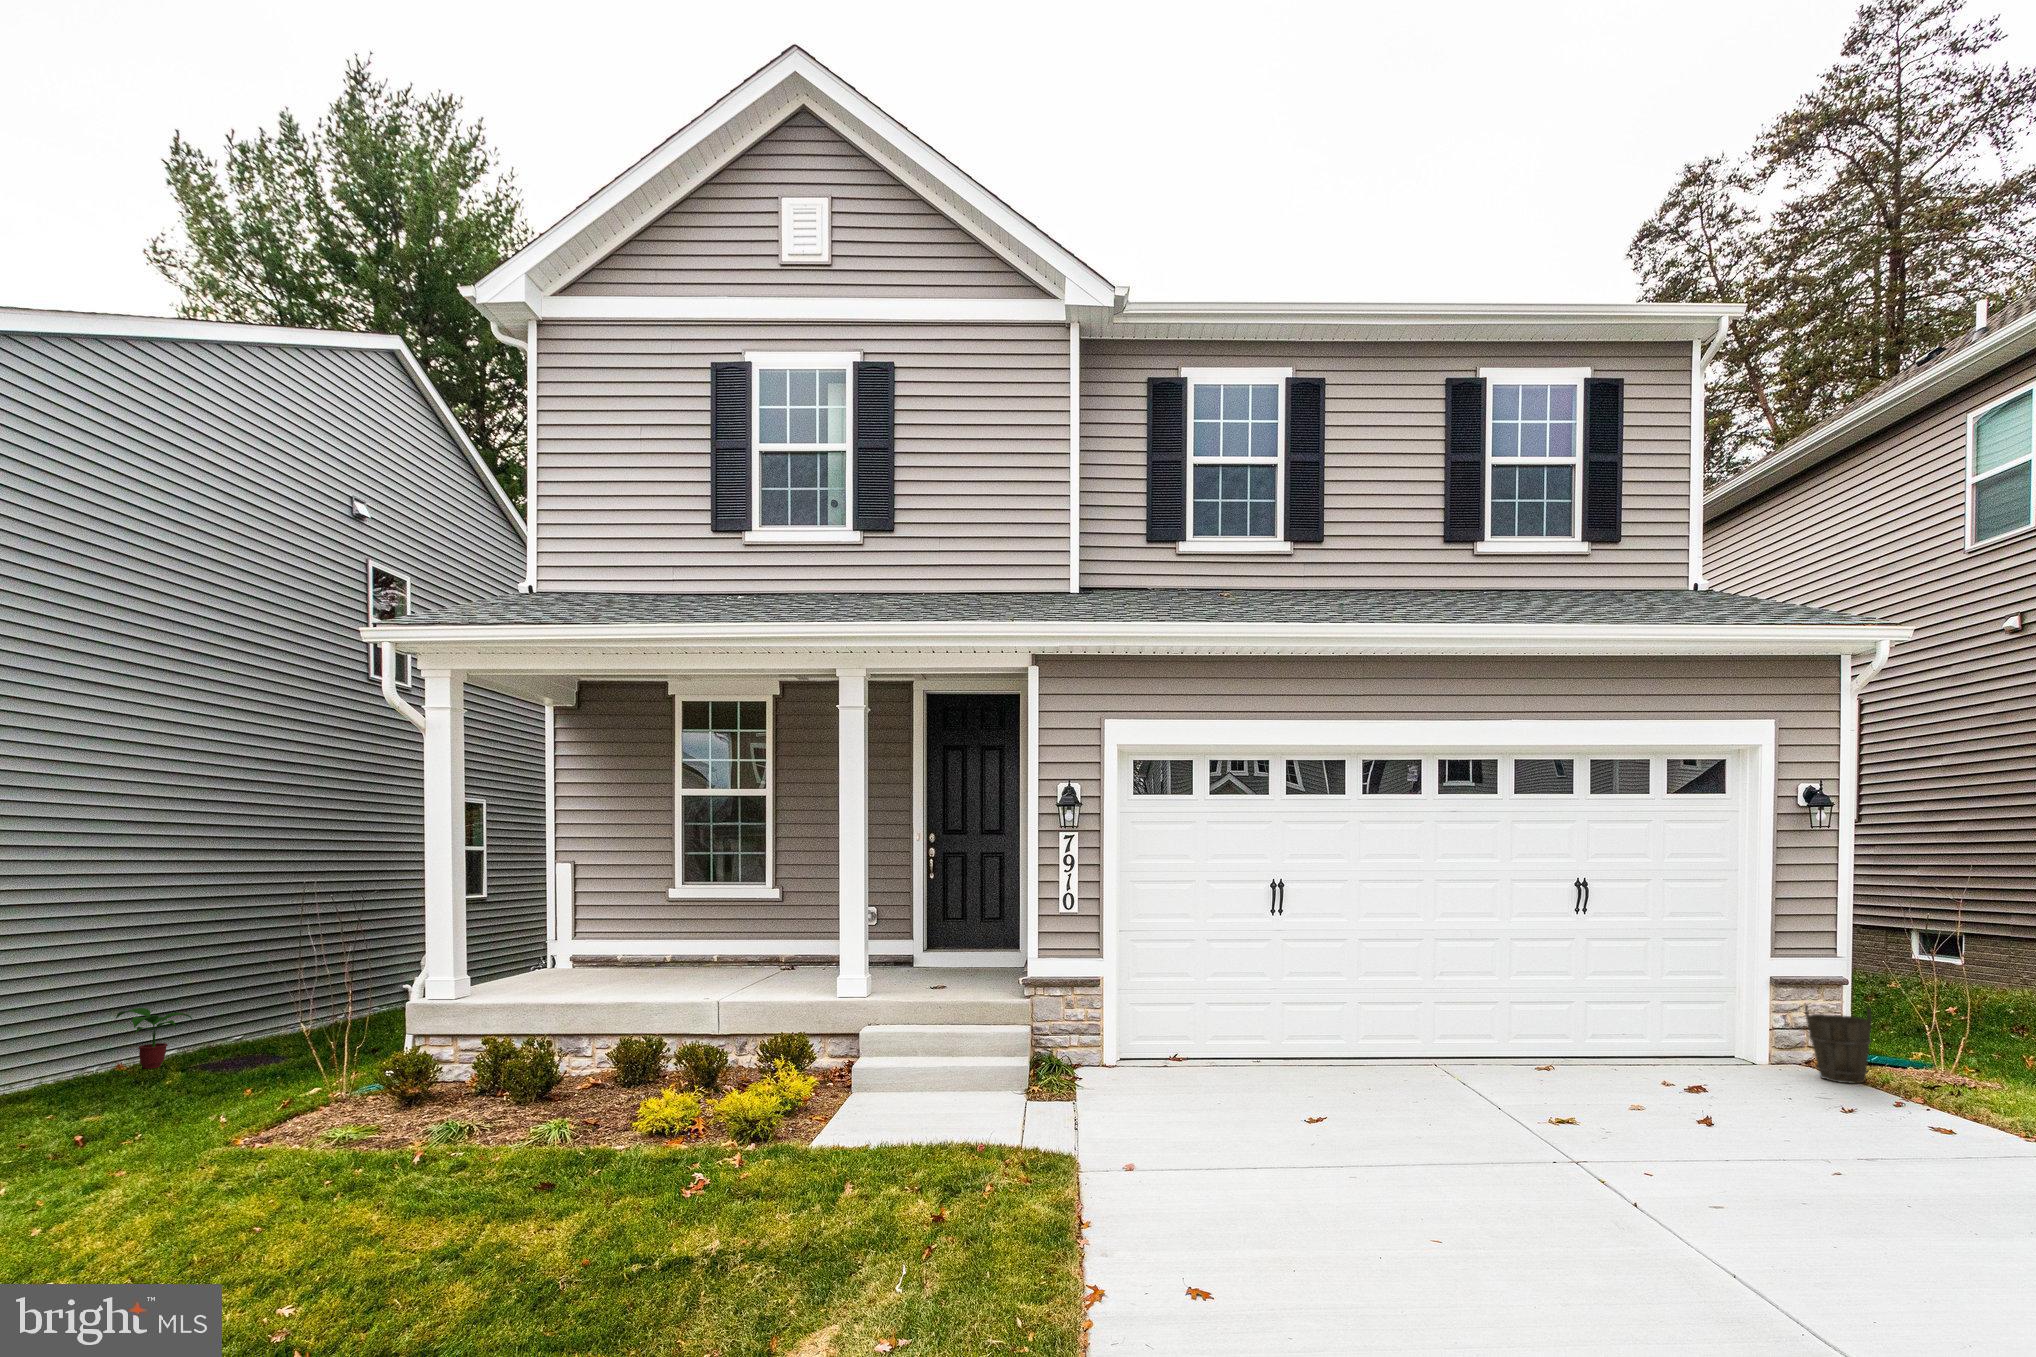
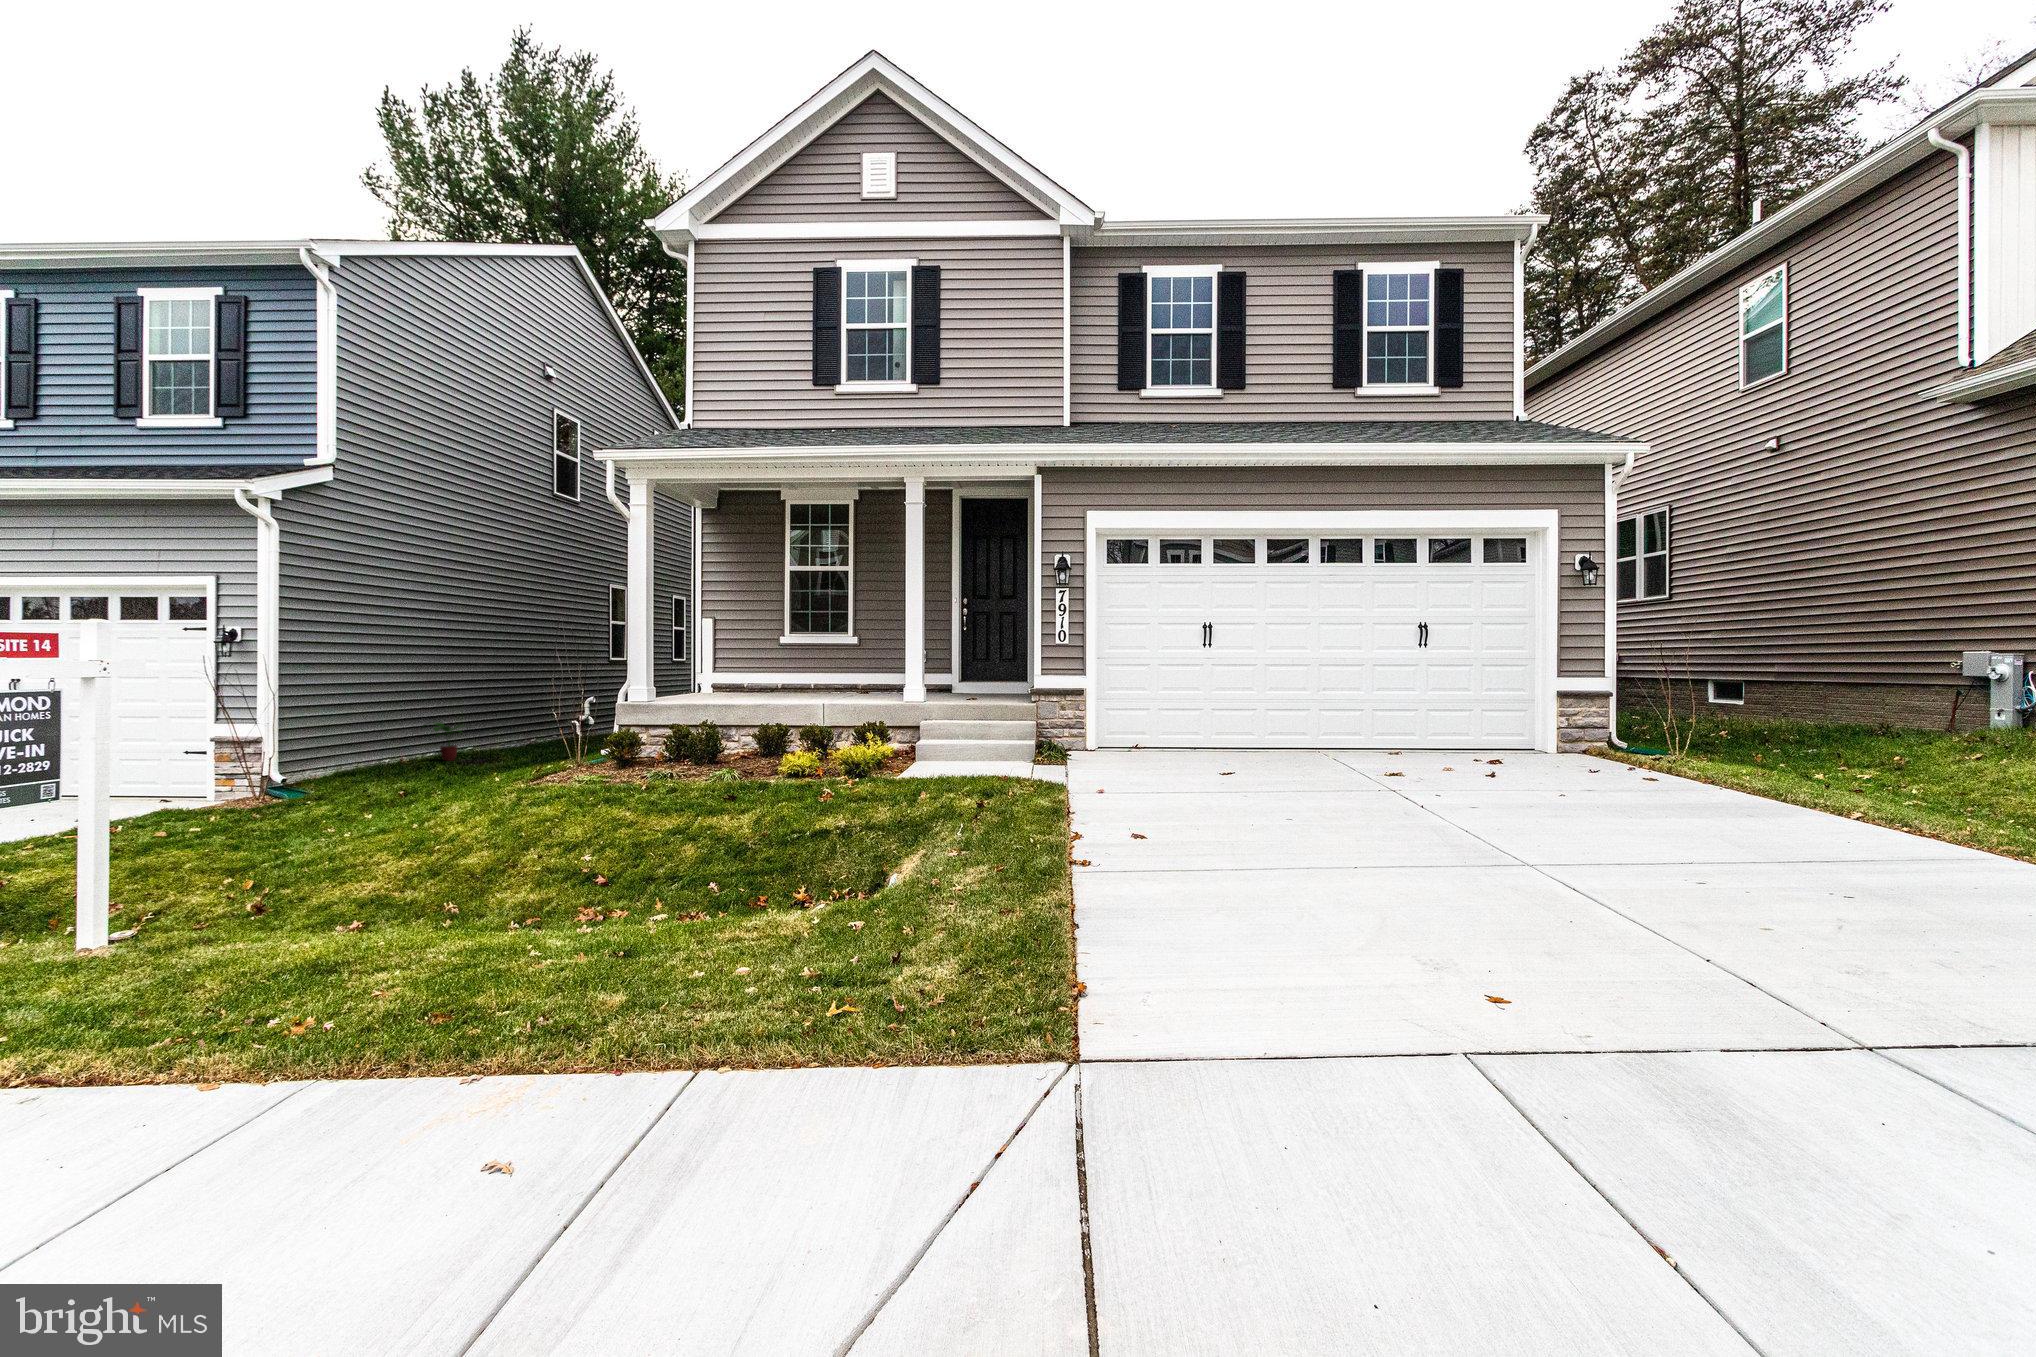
bucket: present [1805,1004,1872,1083] -> none [1563,703,1607,754]

